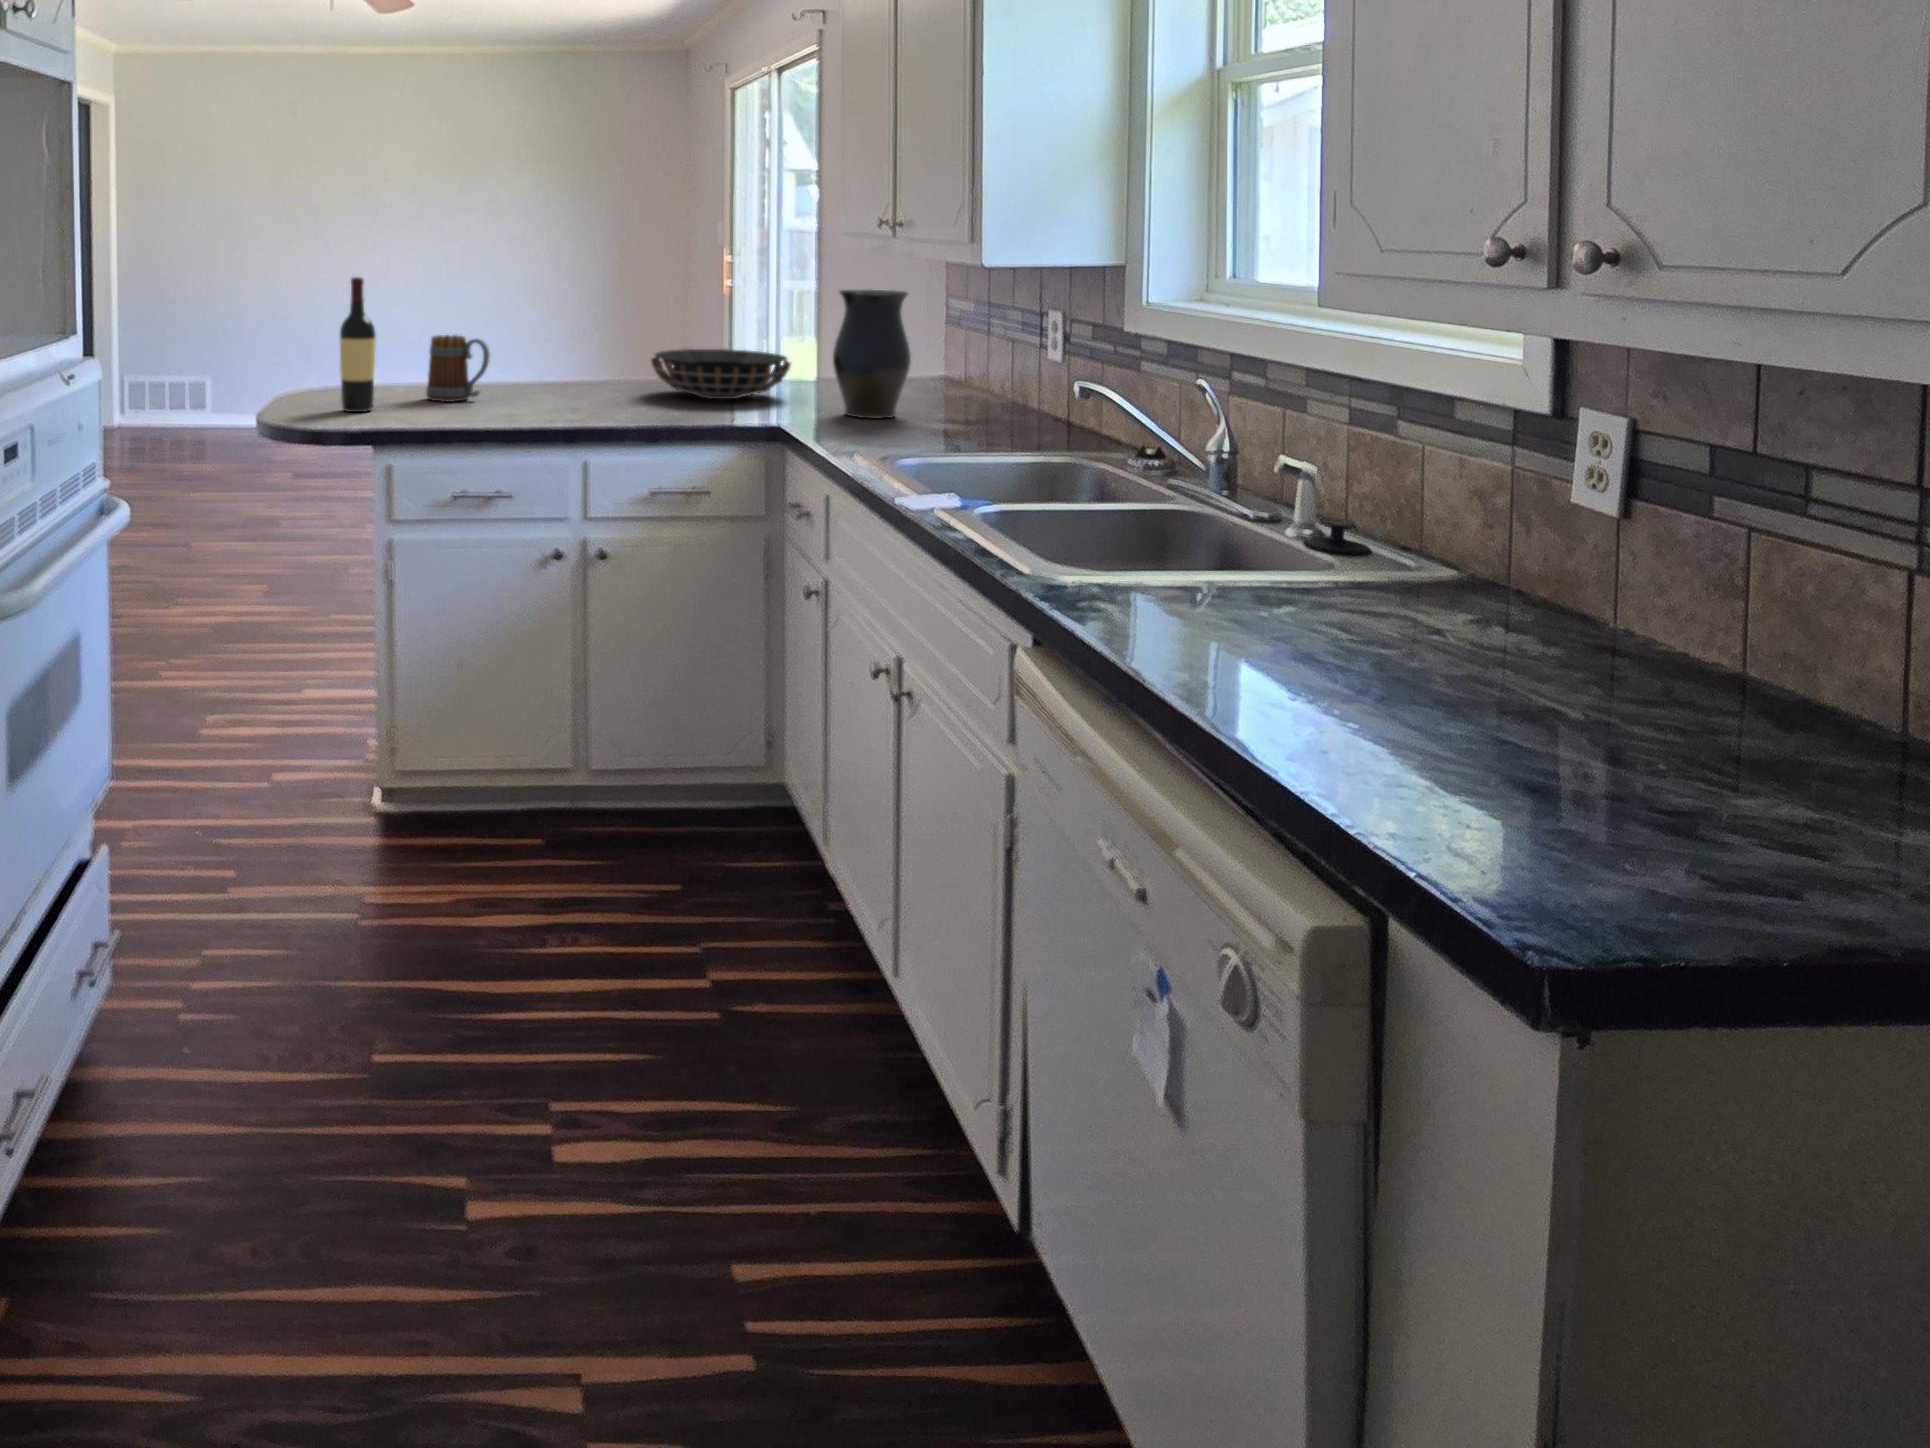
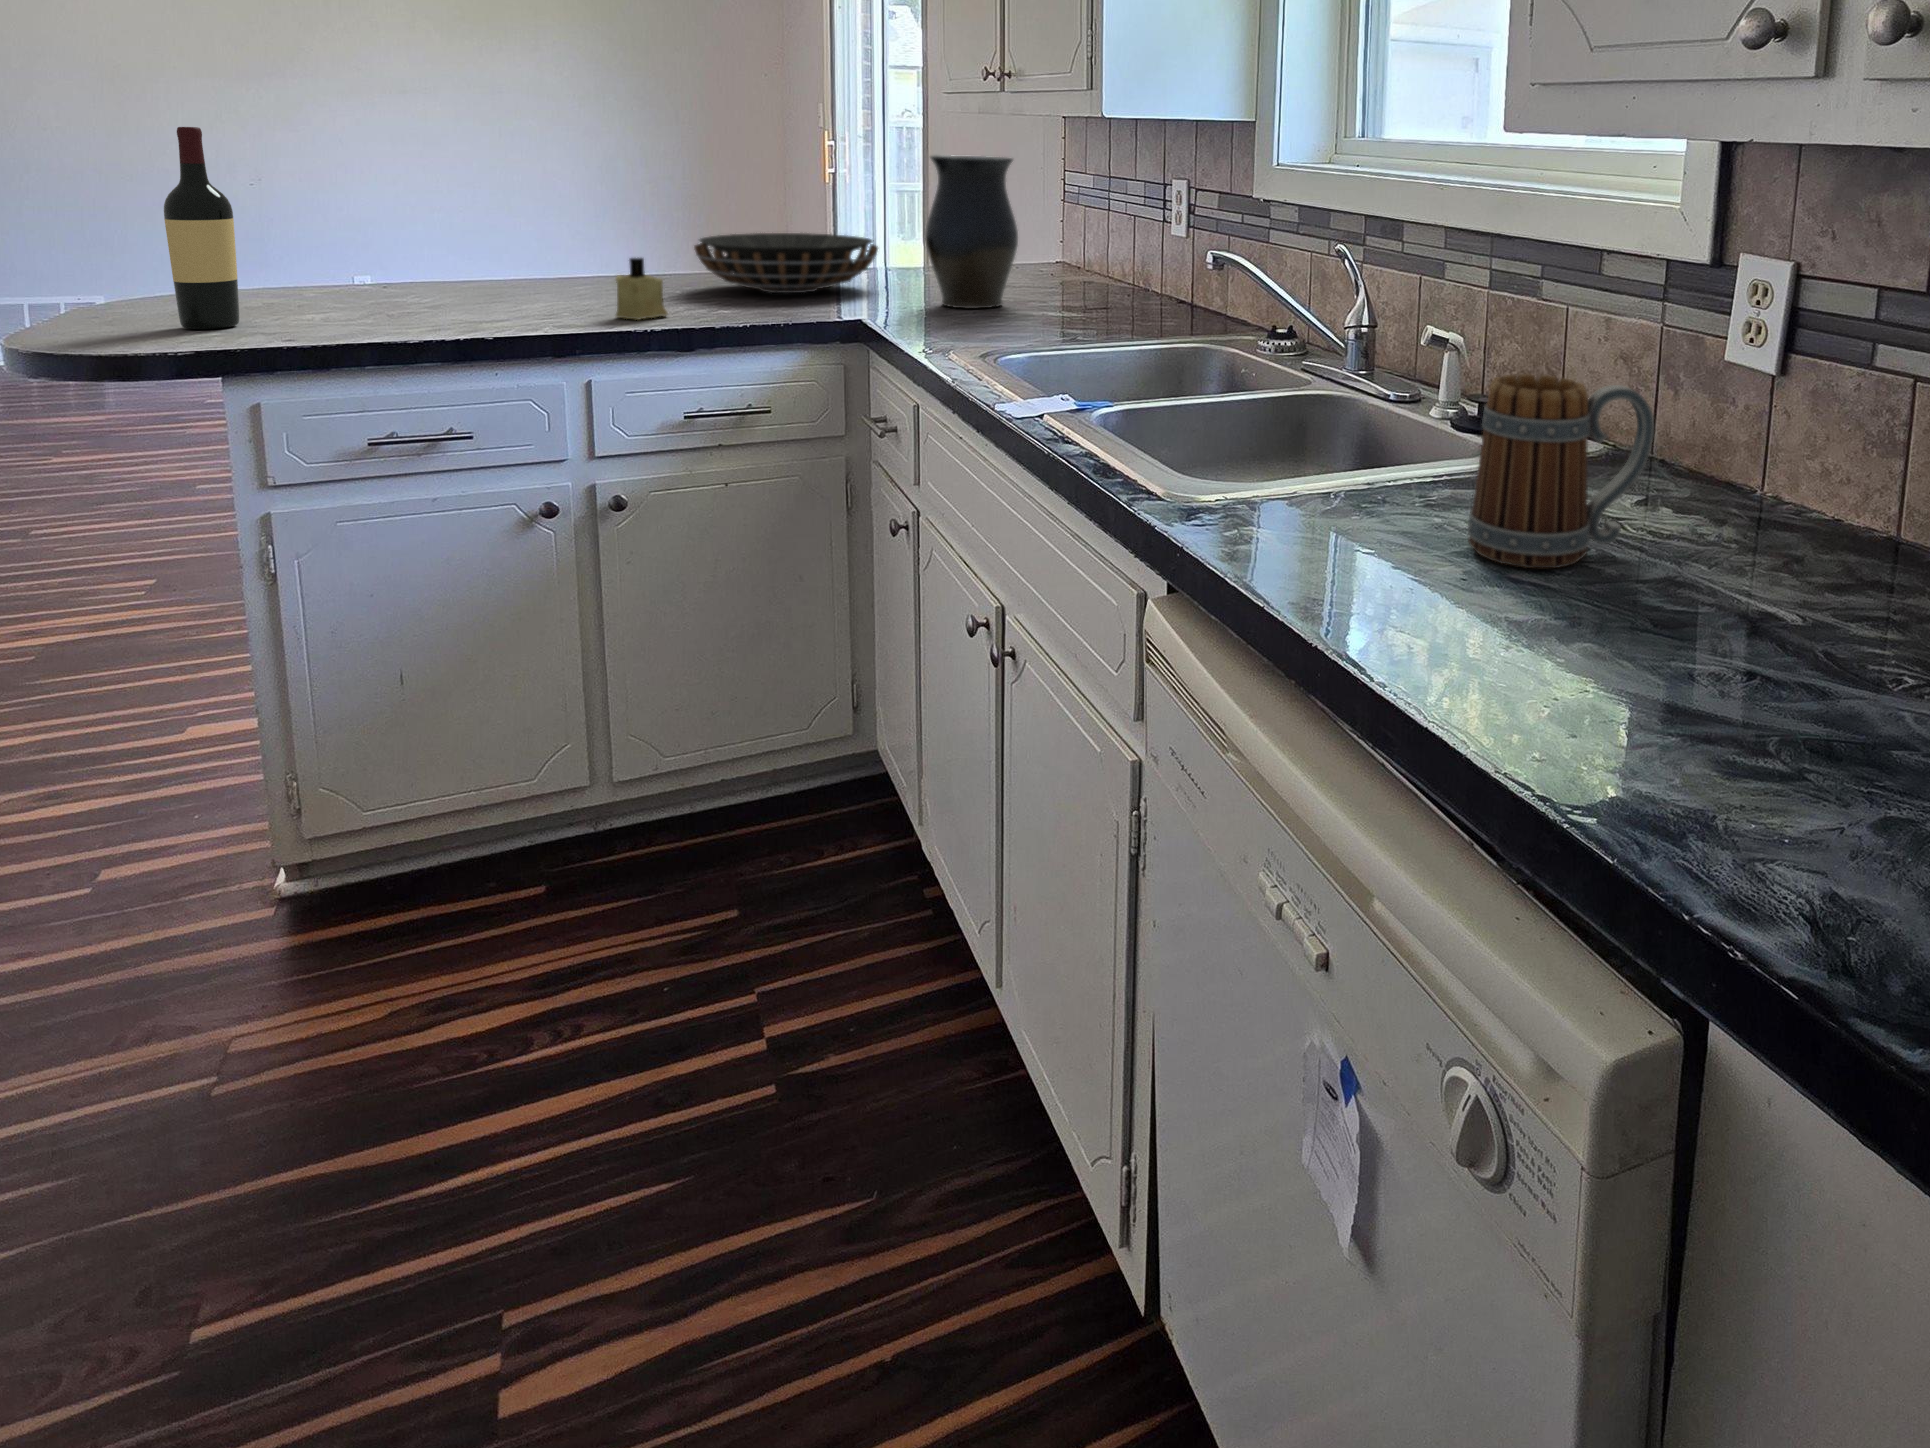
mug: present [426,335,489,402] -> present [1467,374,1654,568]
candle: none [602,370,638,417] -> present [616,258,668,320]

